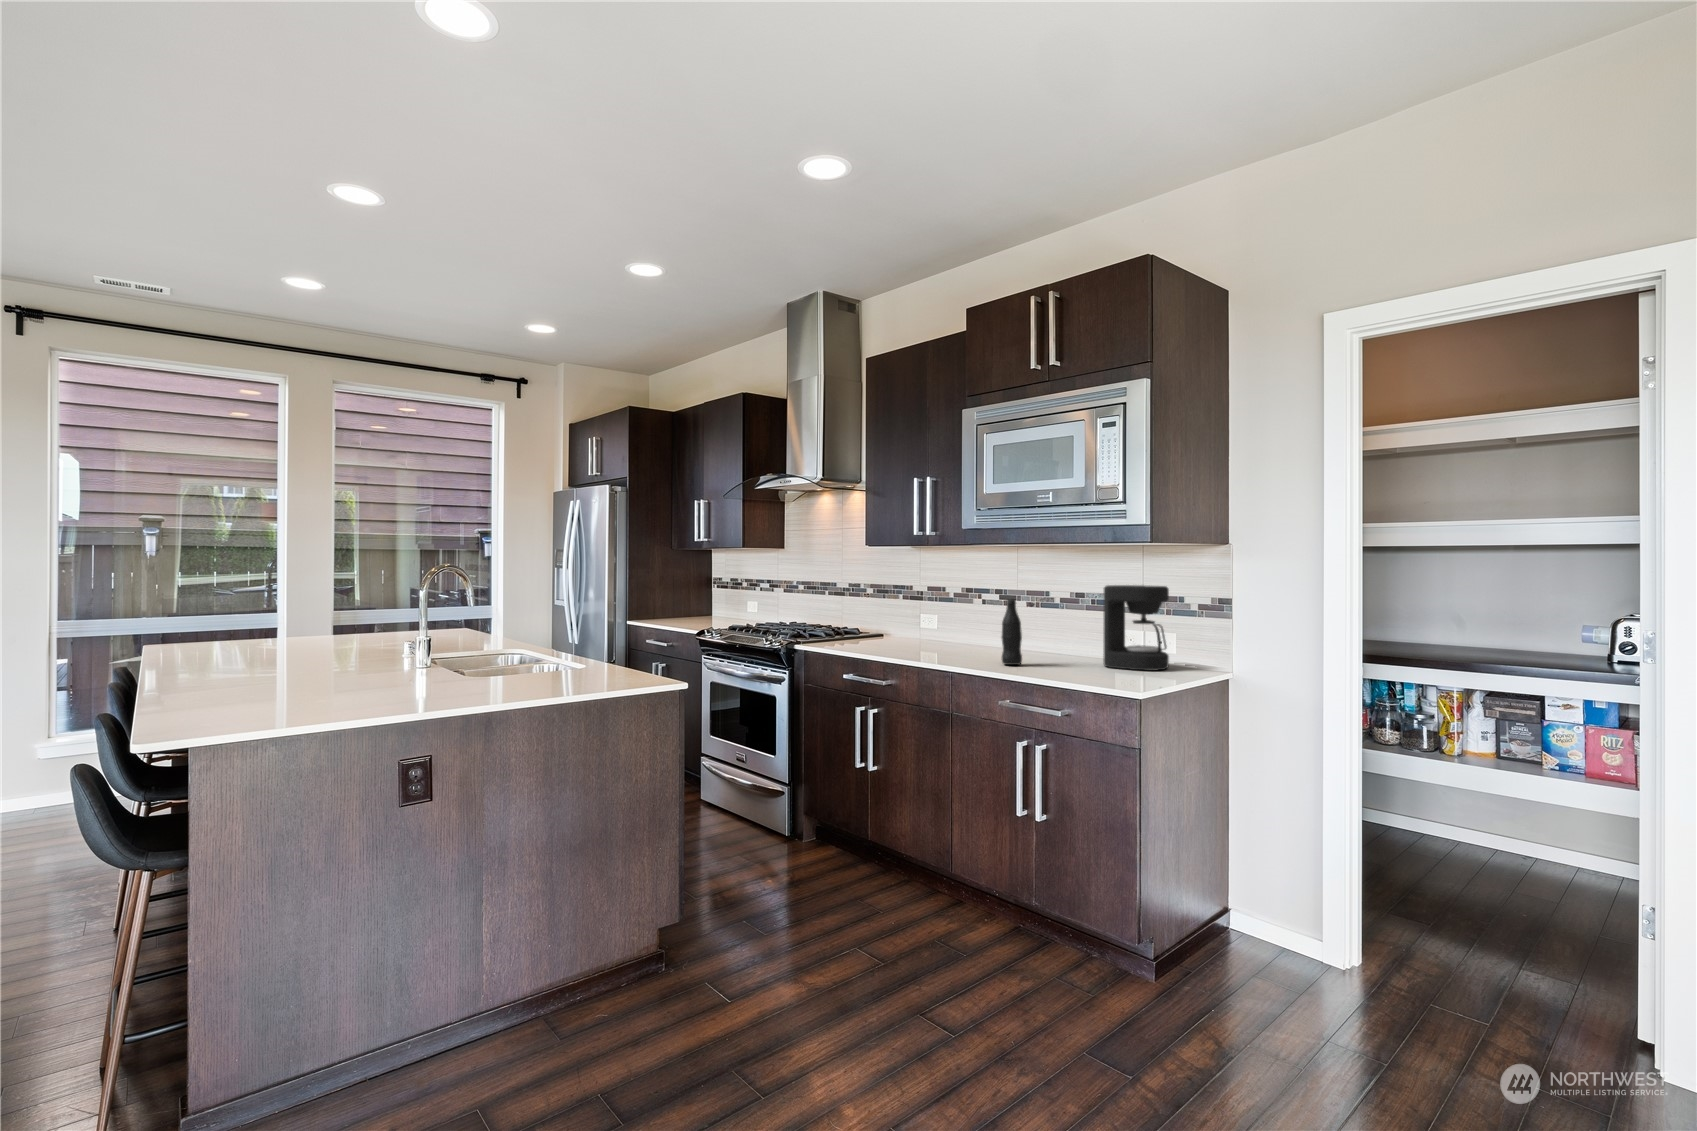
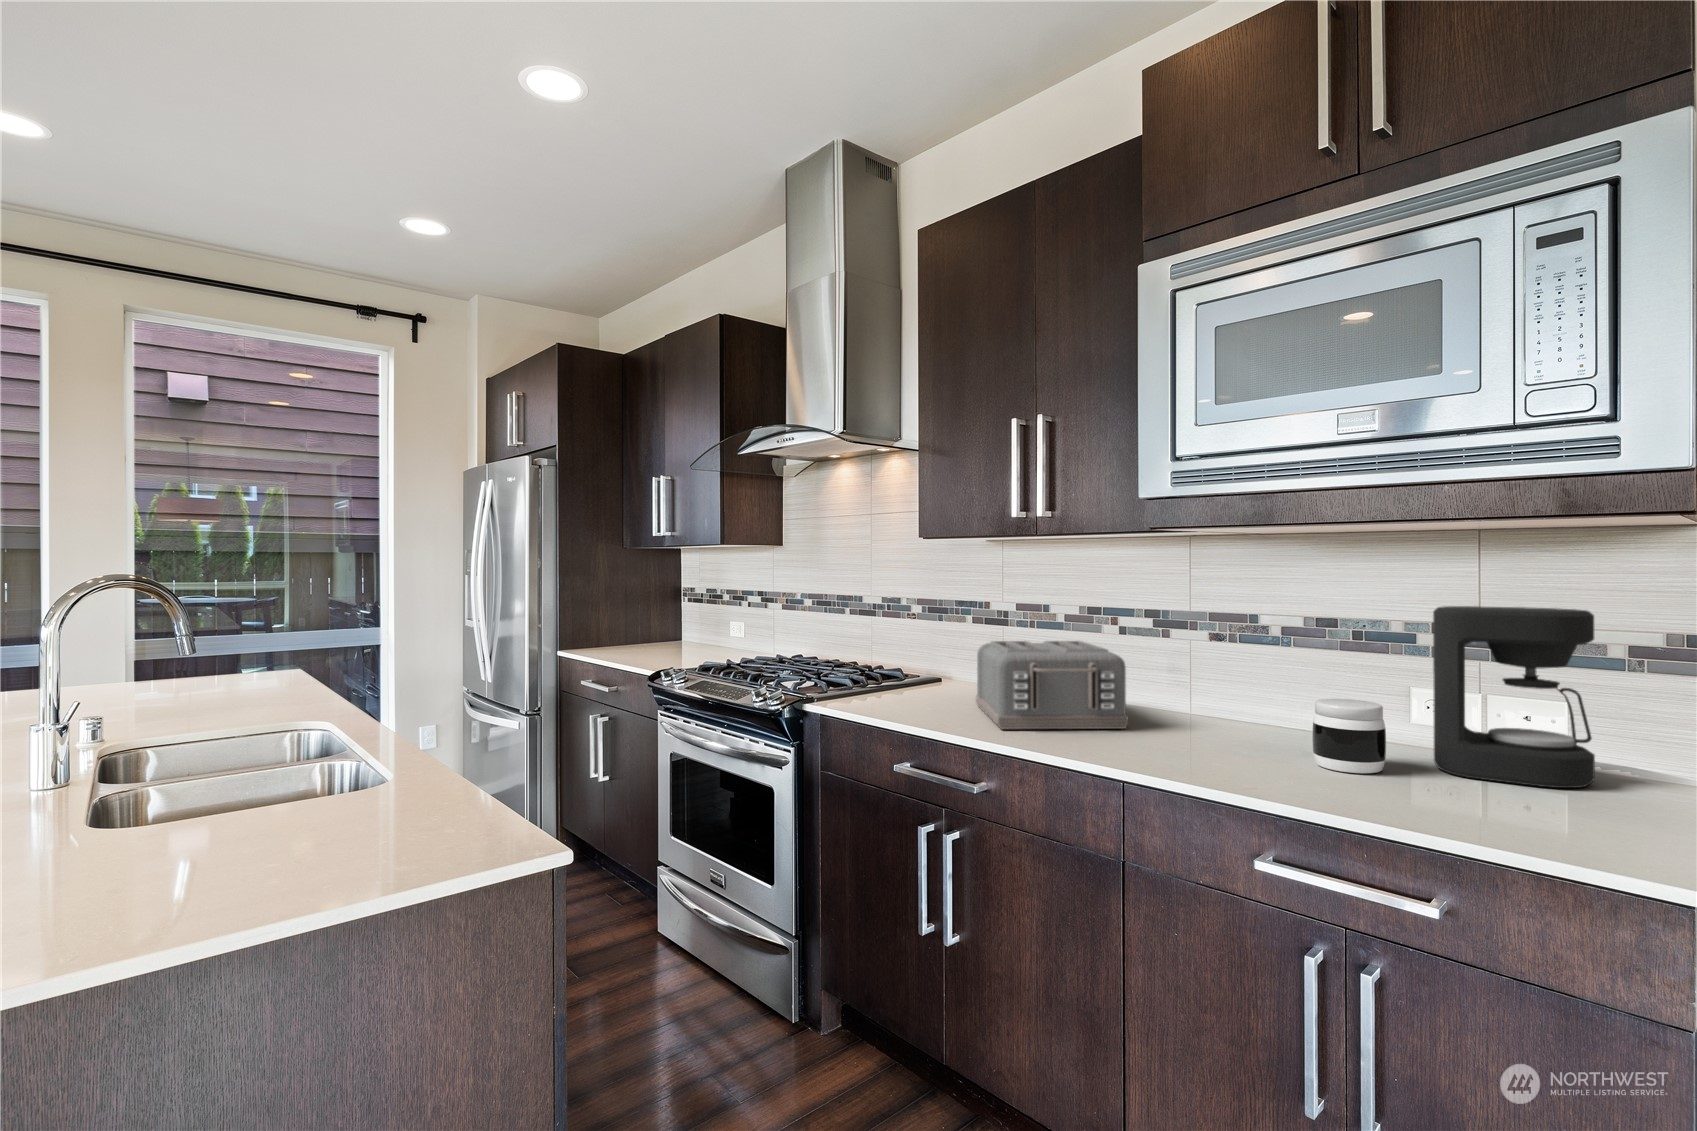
bottle: present [1002,599,1022,665] -> none [1226,634,1271,768]
toaster: none [894,607,970,653] -> present [976,641,1128,729]
jar: none [1045,632,1078,667] -> present [1312,699,1386,773]

